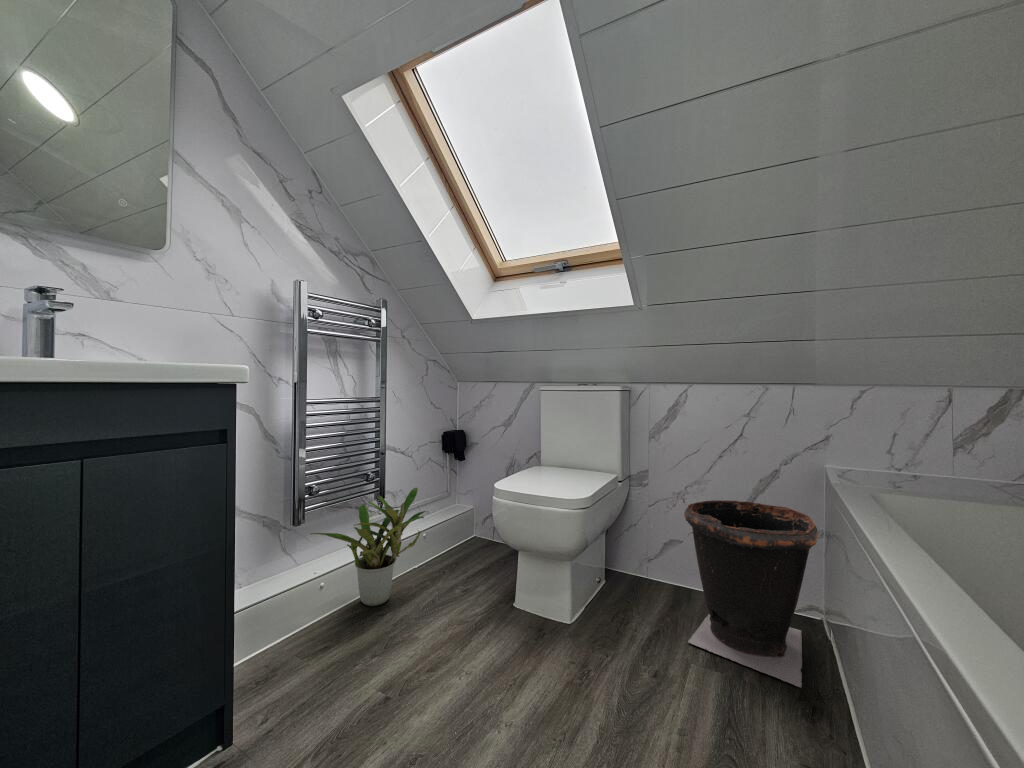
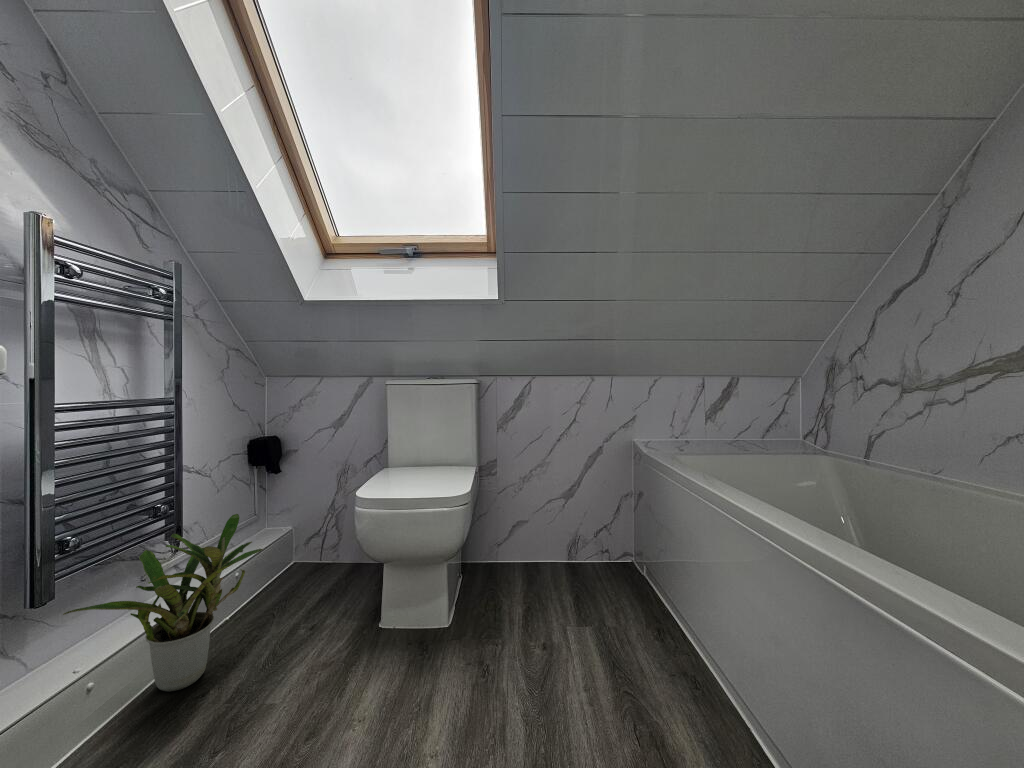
waste bin: present [682,497,818,687] -> none [543,477,650,621]

